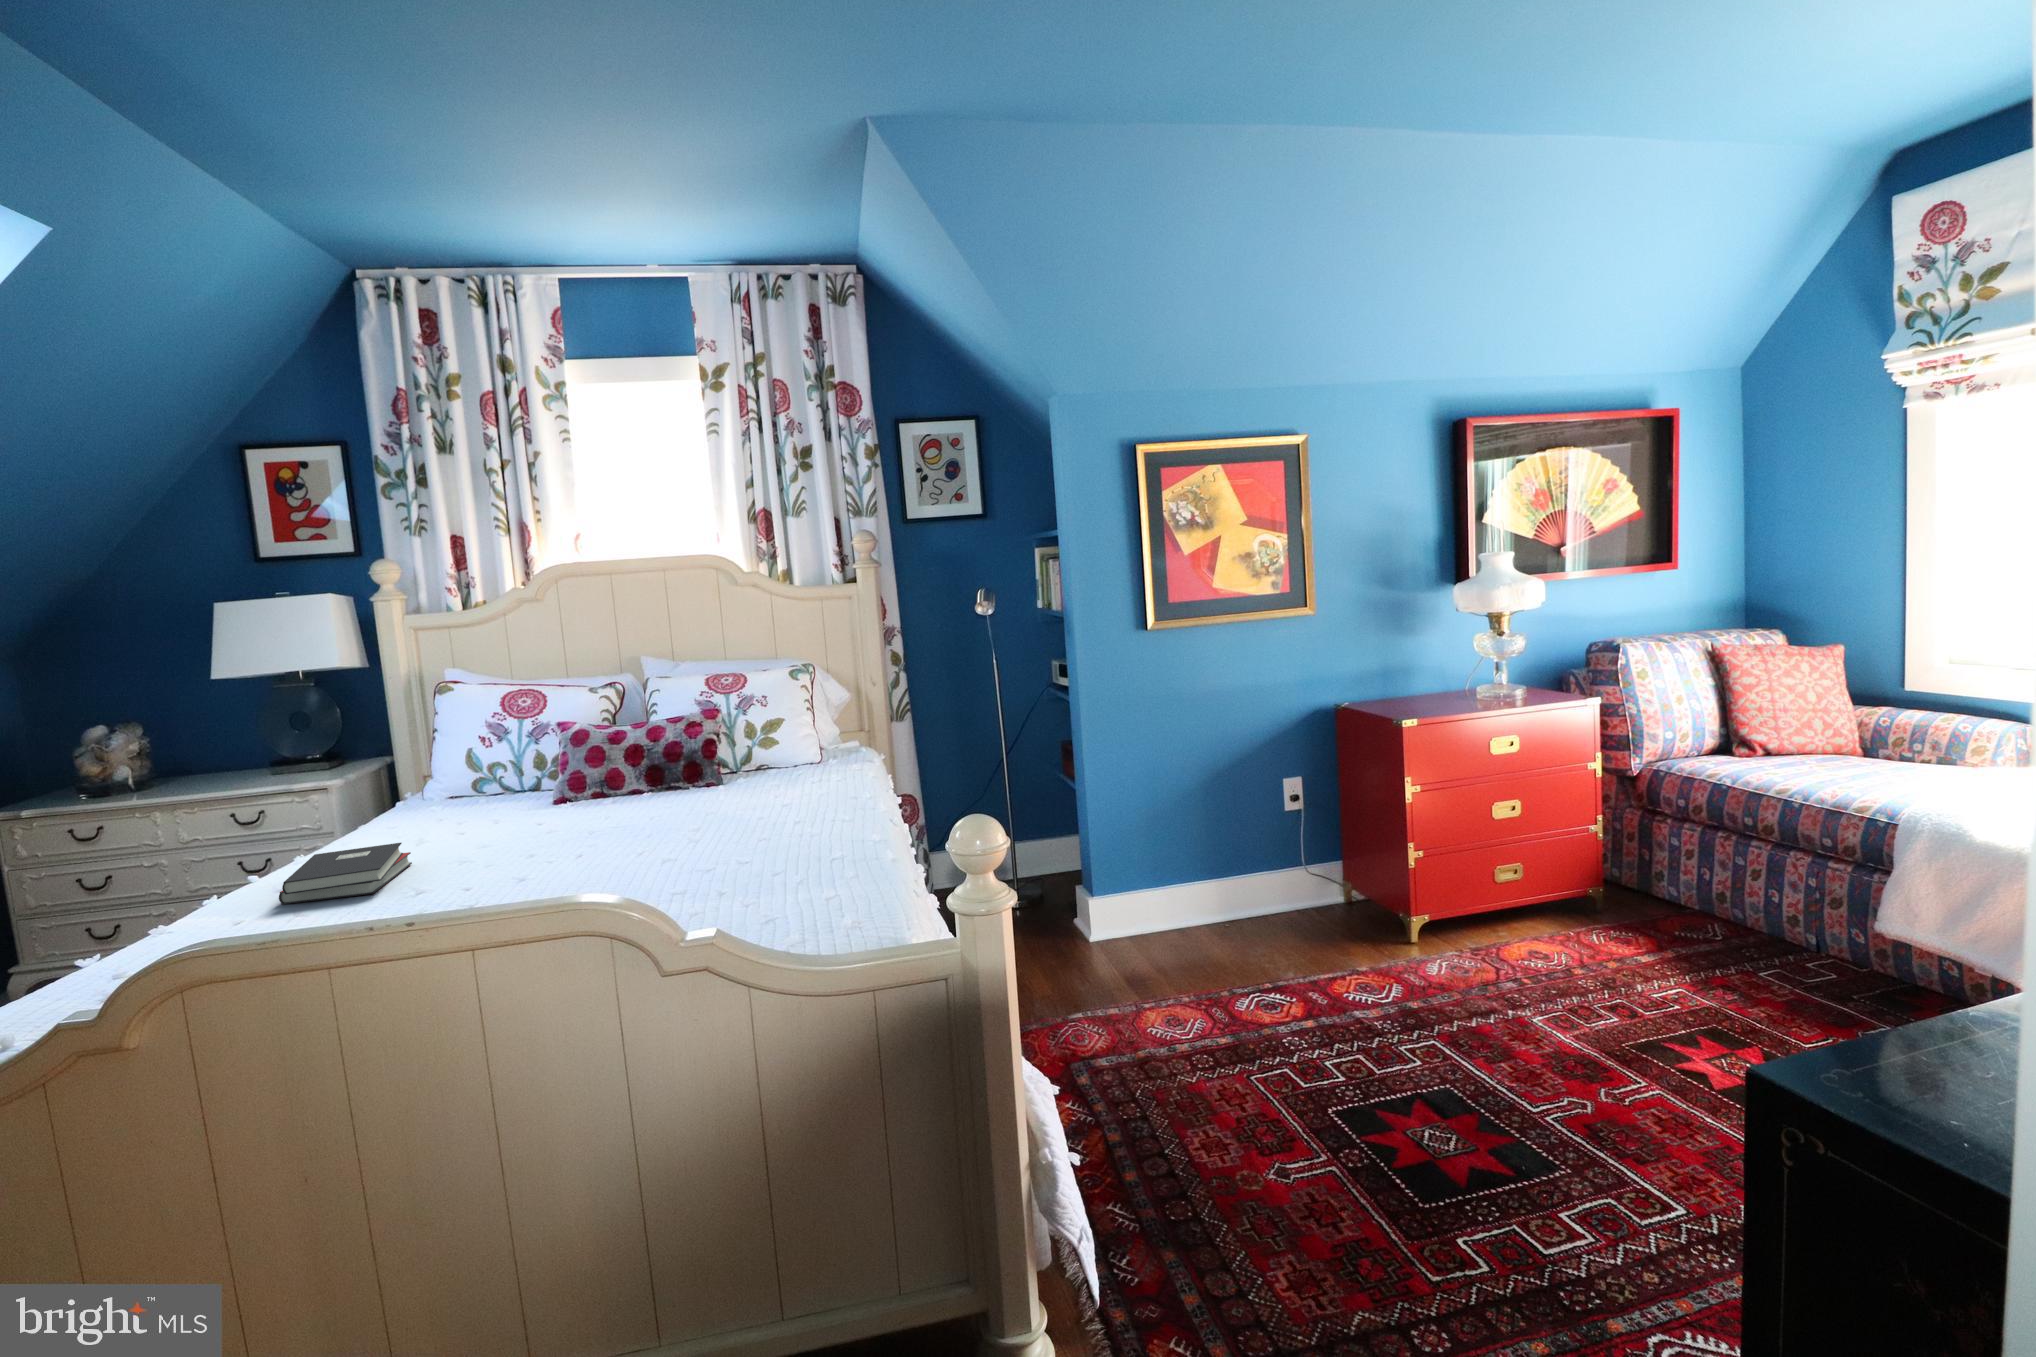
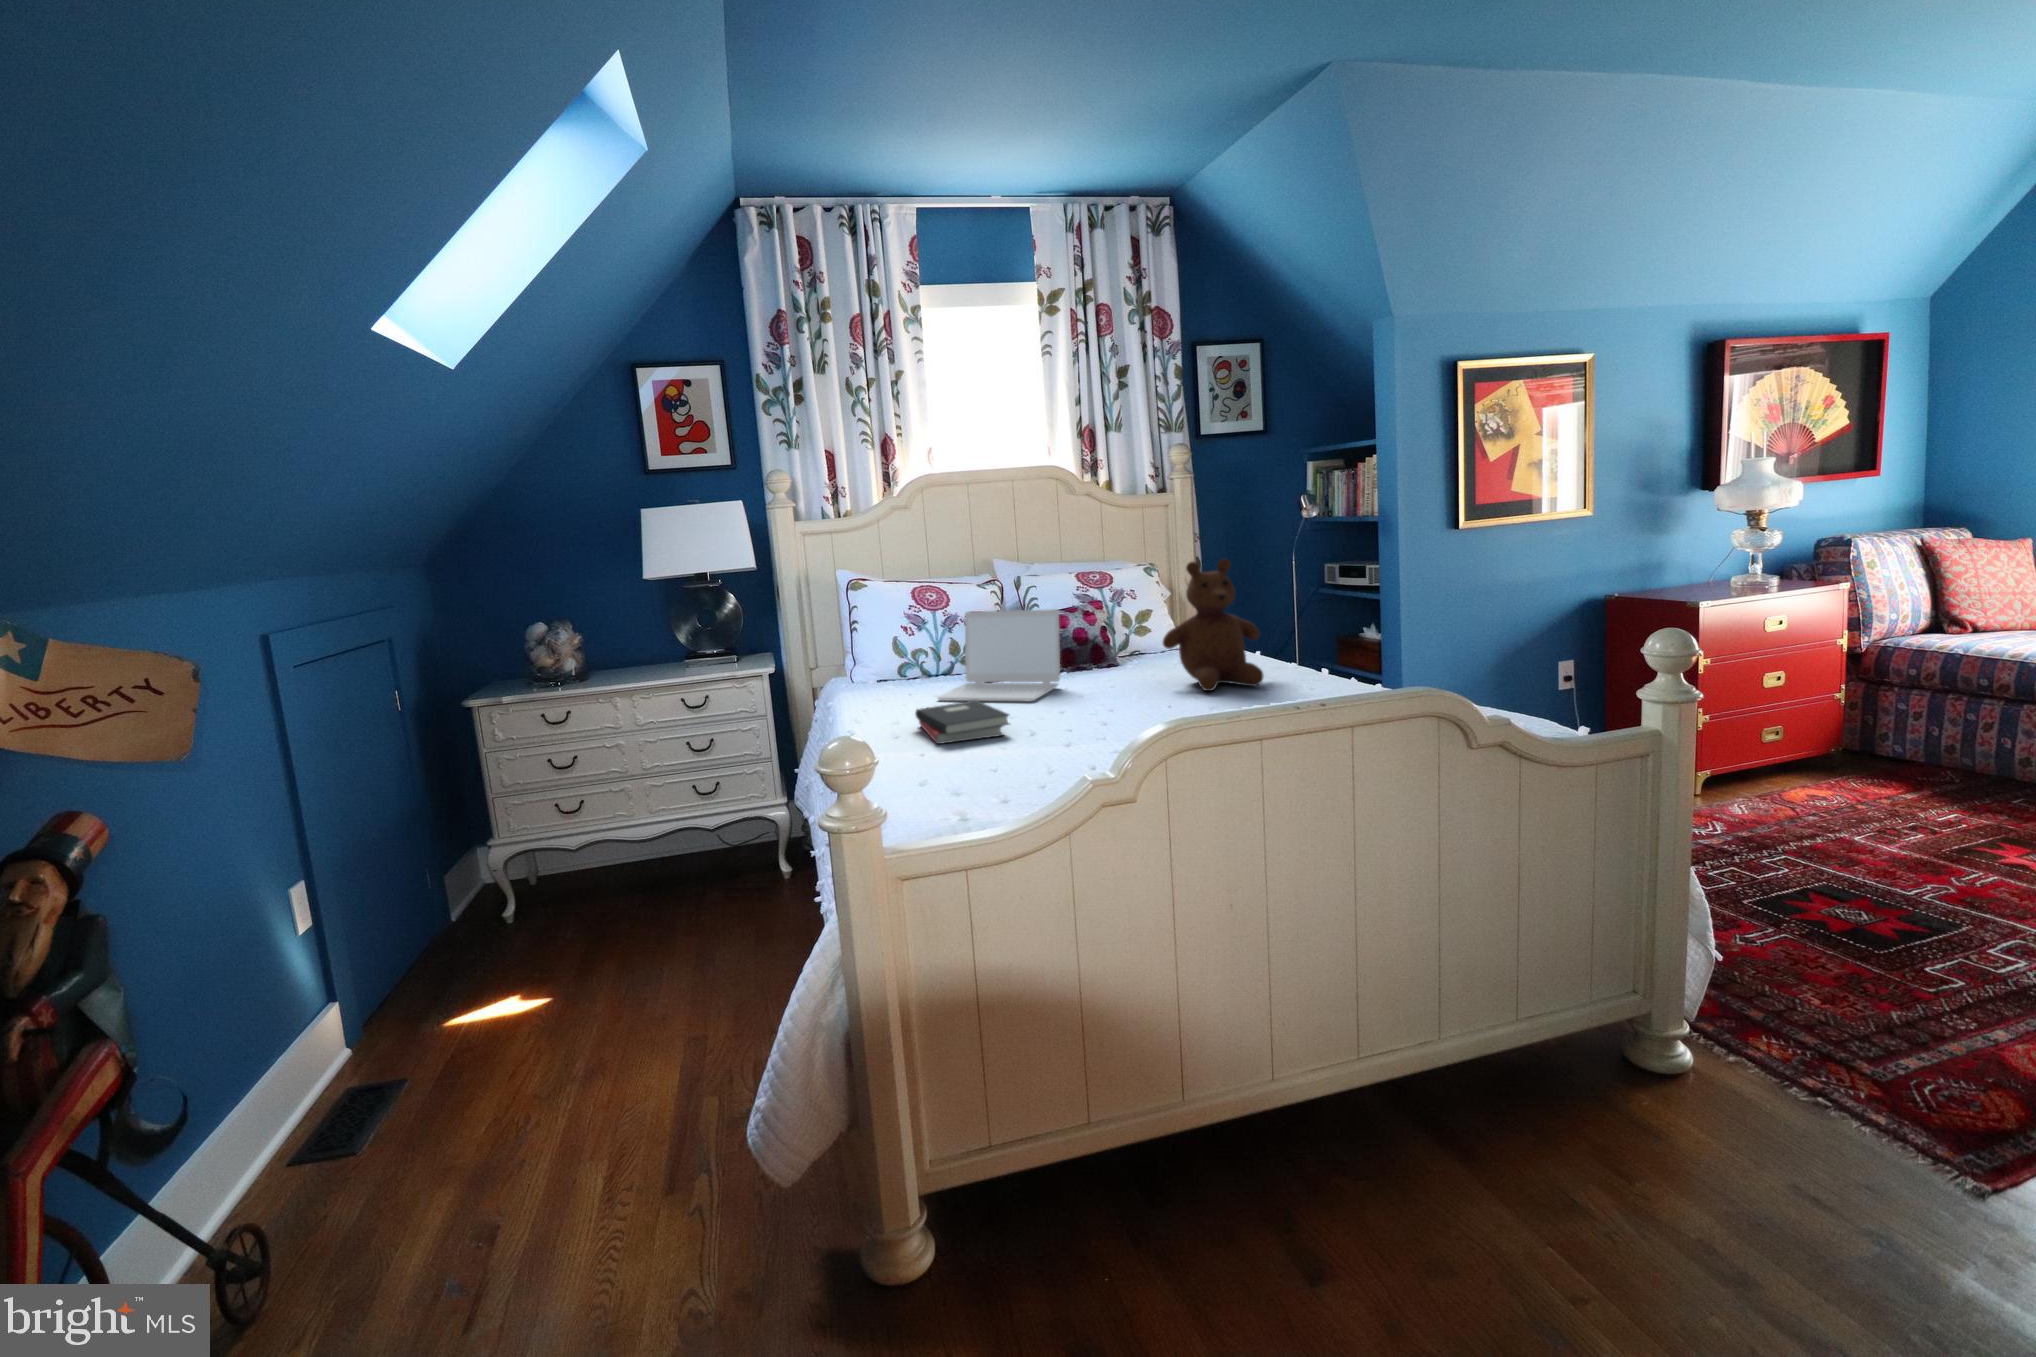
teddy bear: none [683,673,805,831] -> present [1163,559,1264,691]
laptop: none [429,726,587,839] -> present [938,609,1060,701]

